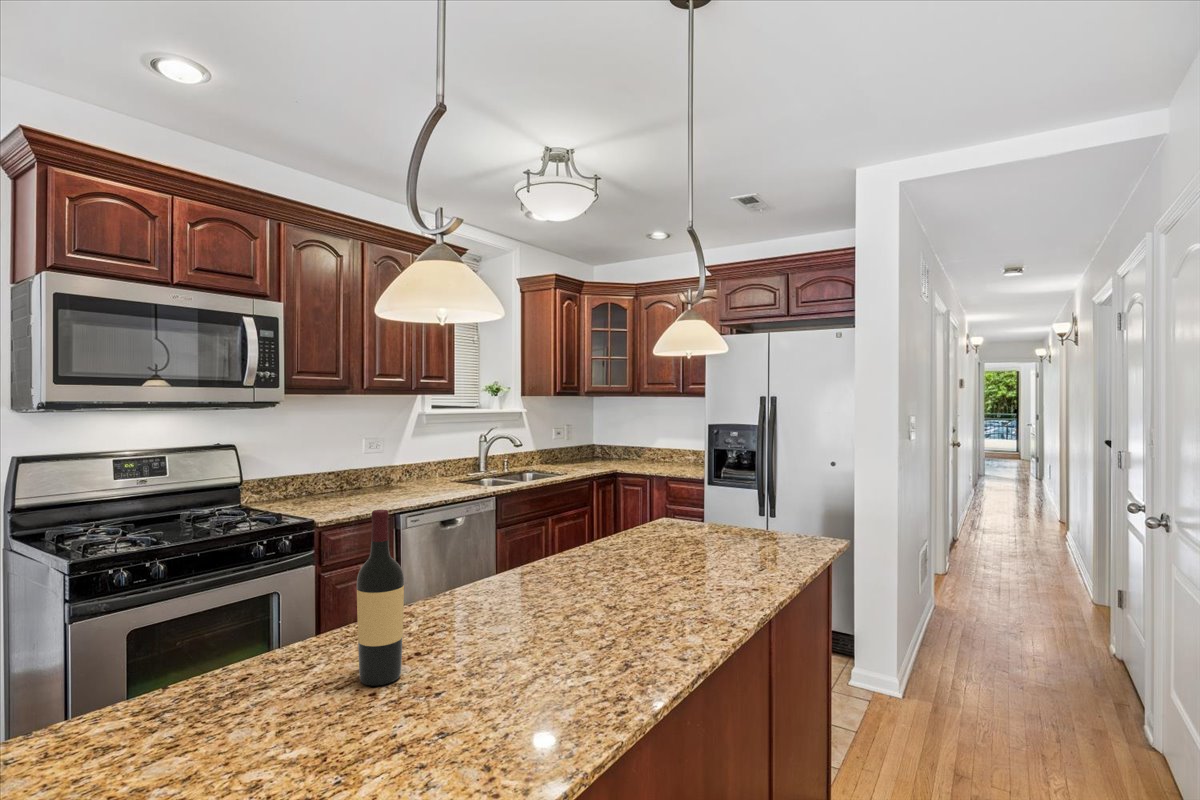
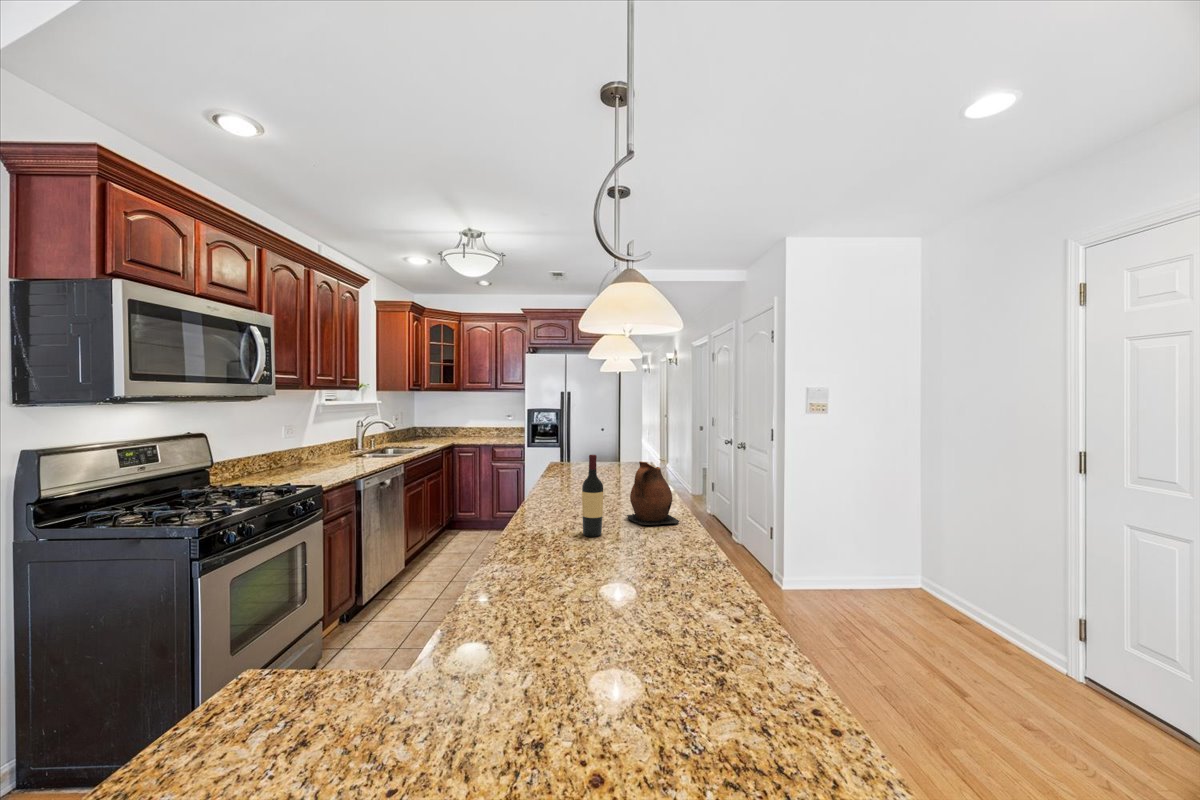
ceramic pitcher: none [501,532,625,693] -> present [627,461,679,525]

